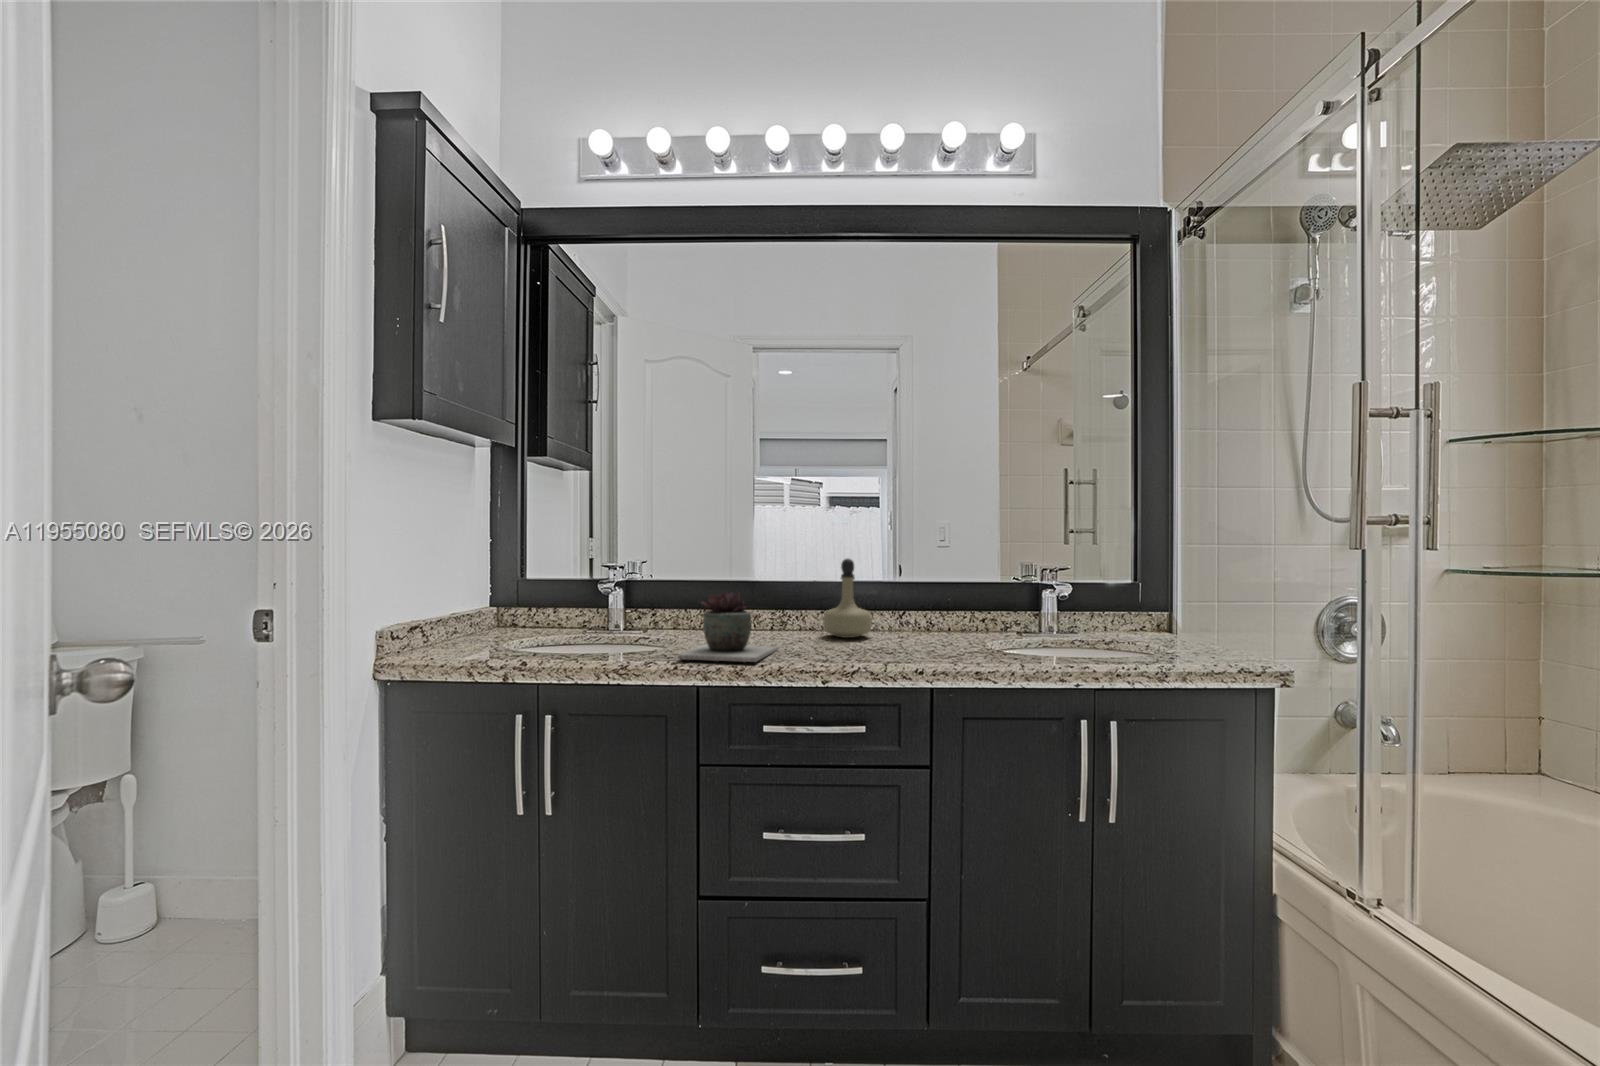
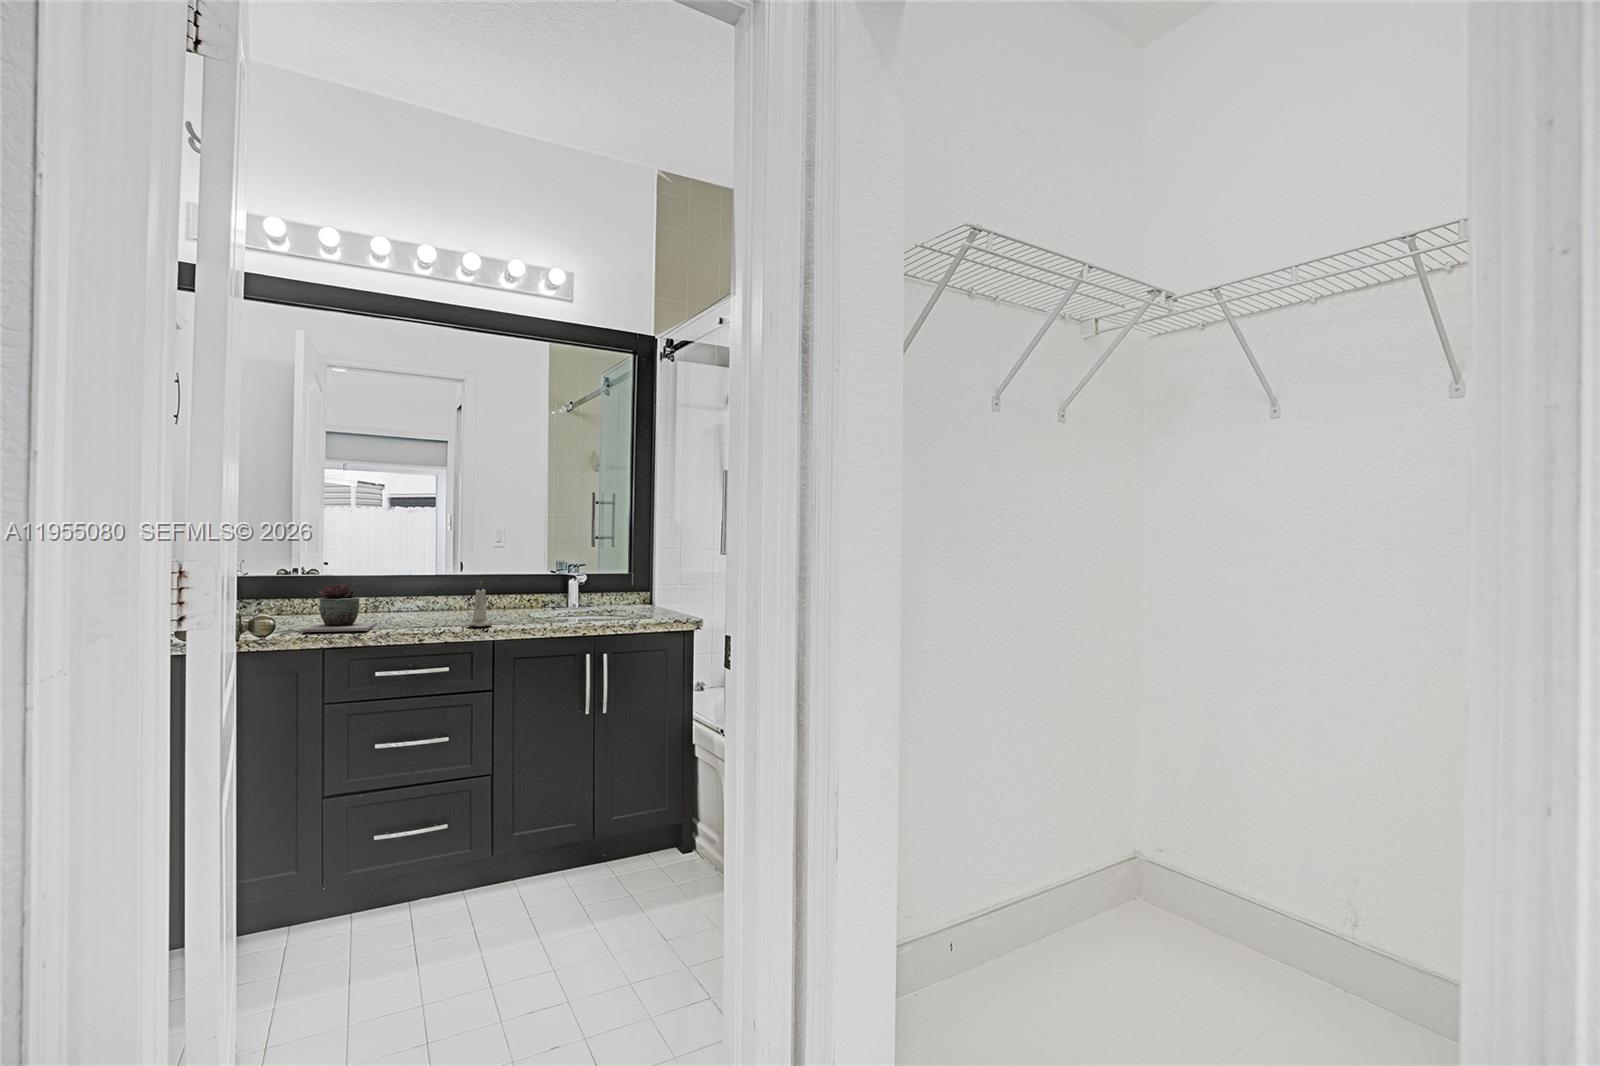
perfume bottle: present [823,559,872,638] -> none [410,559,448,615]
candle: none [892,591,931,664] -> present [466,581,493,627]

